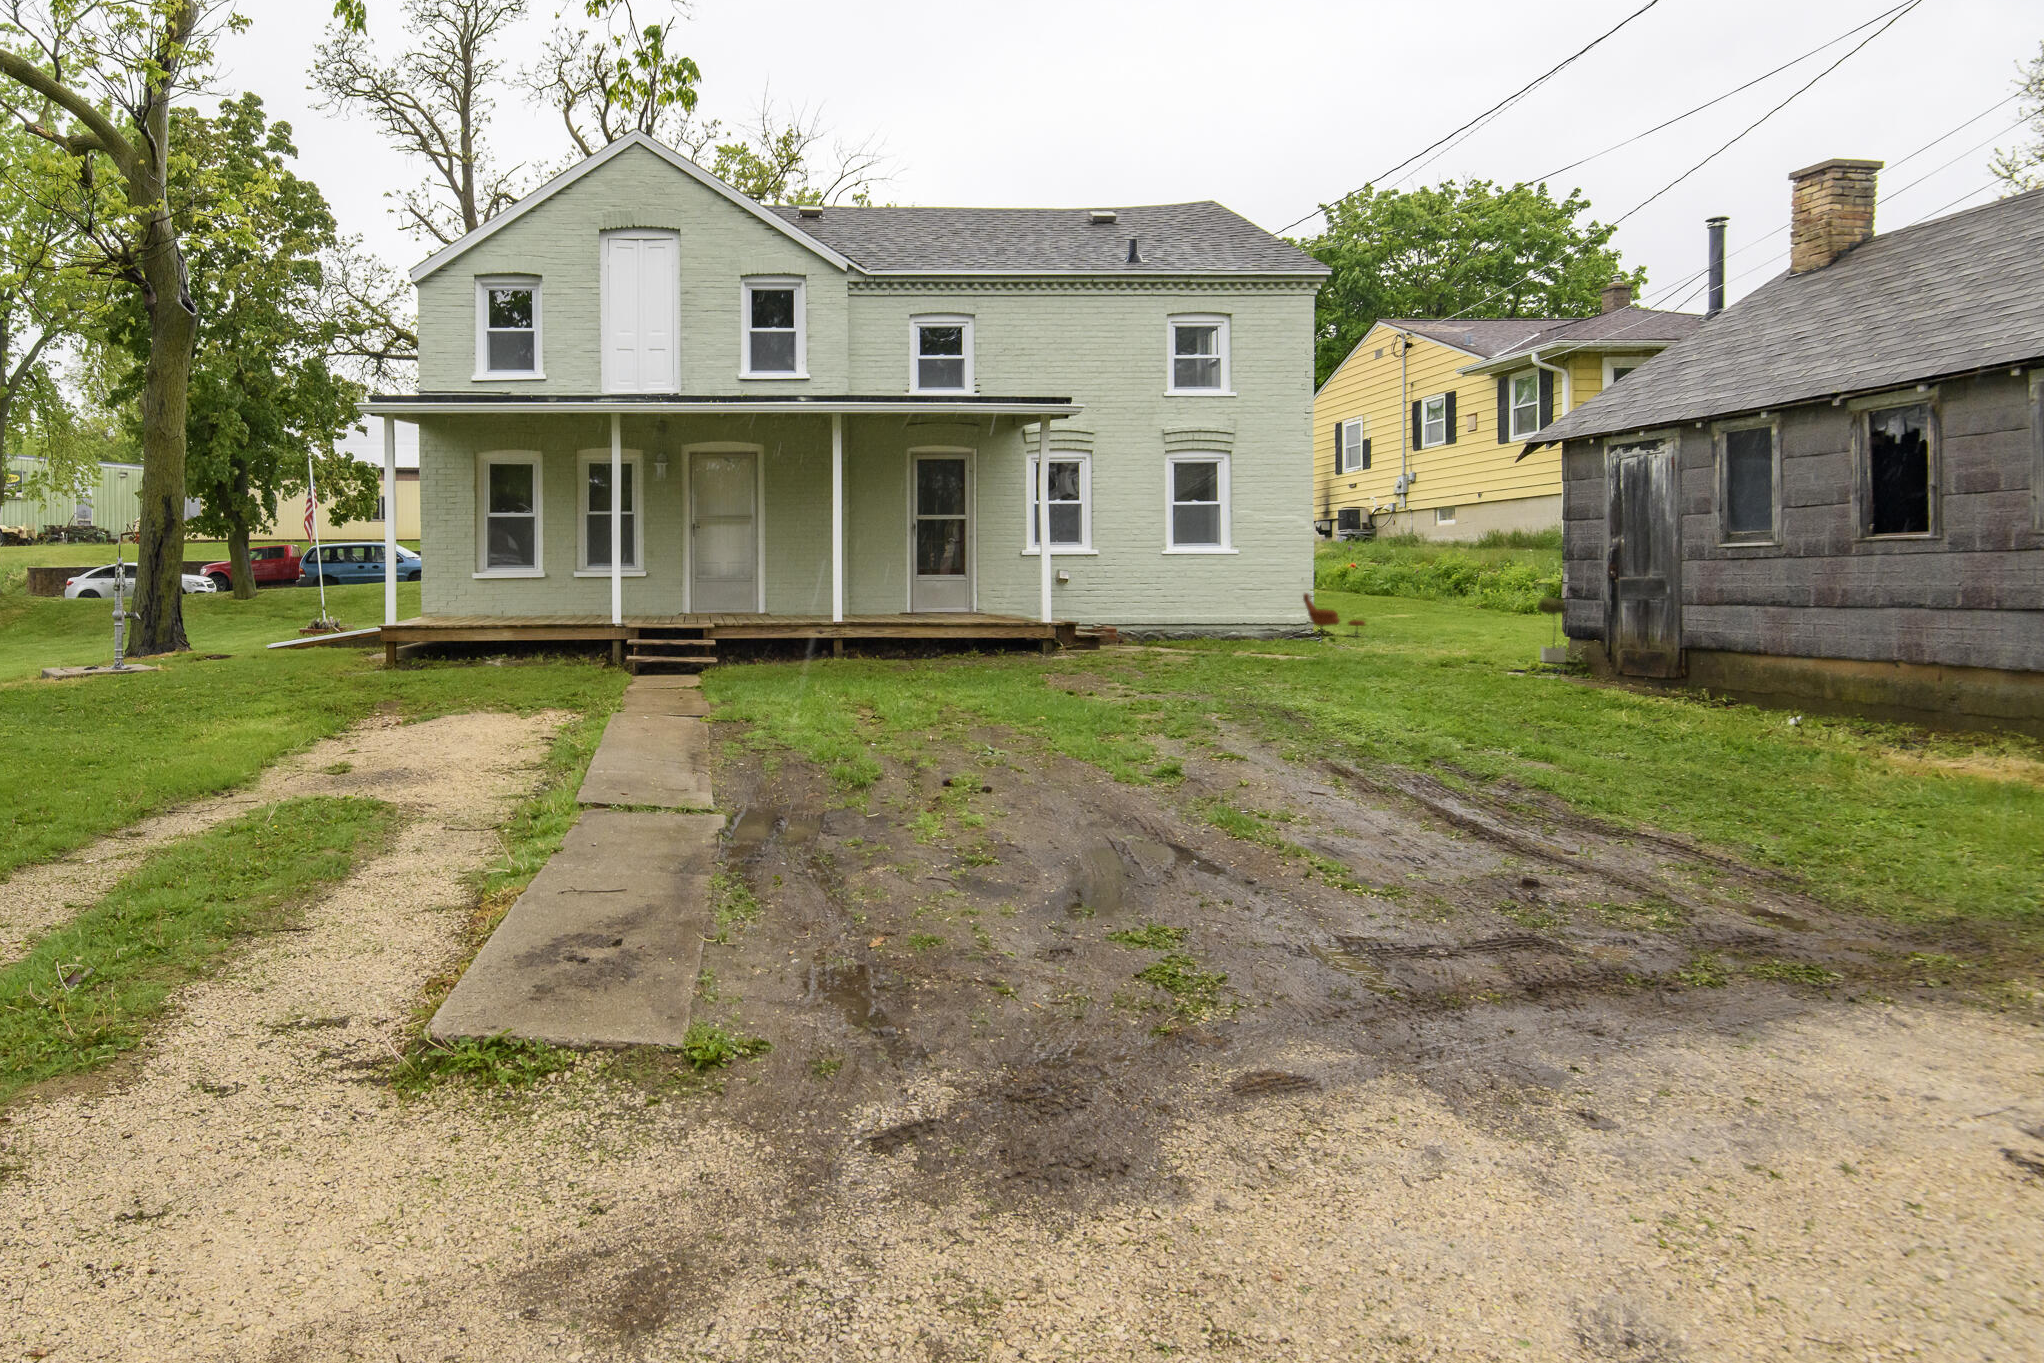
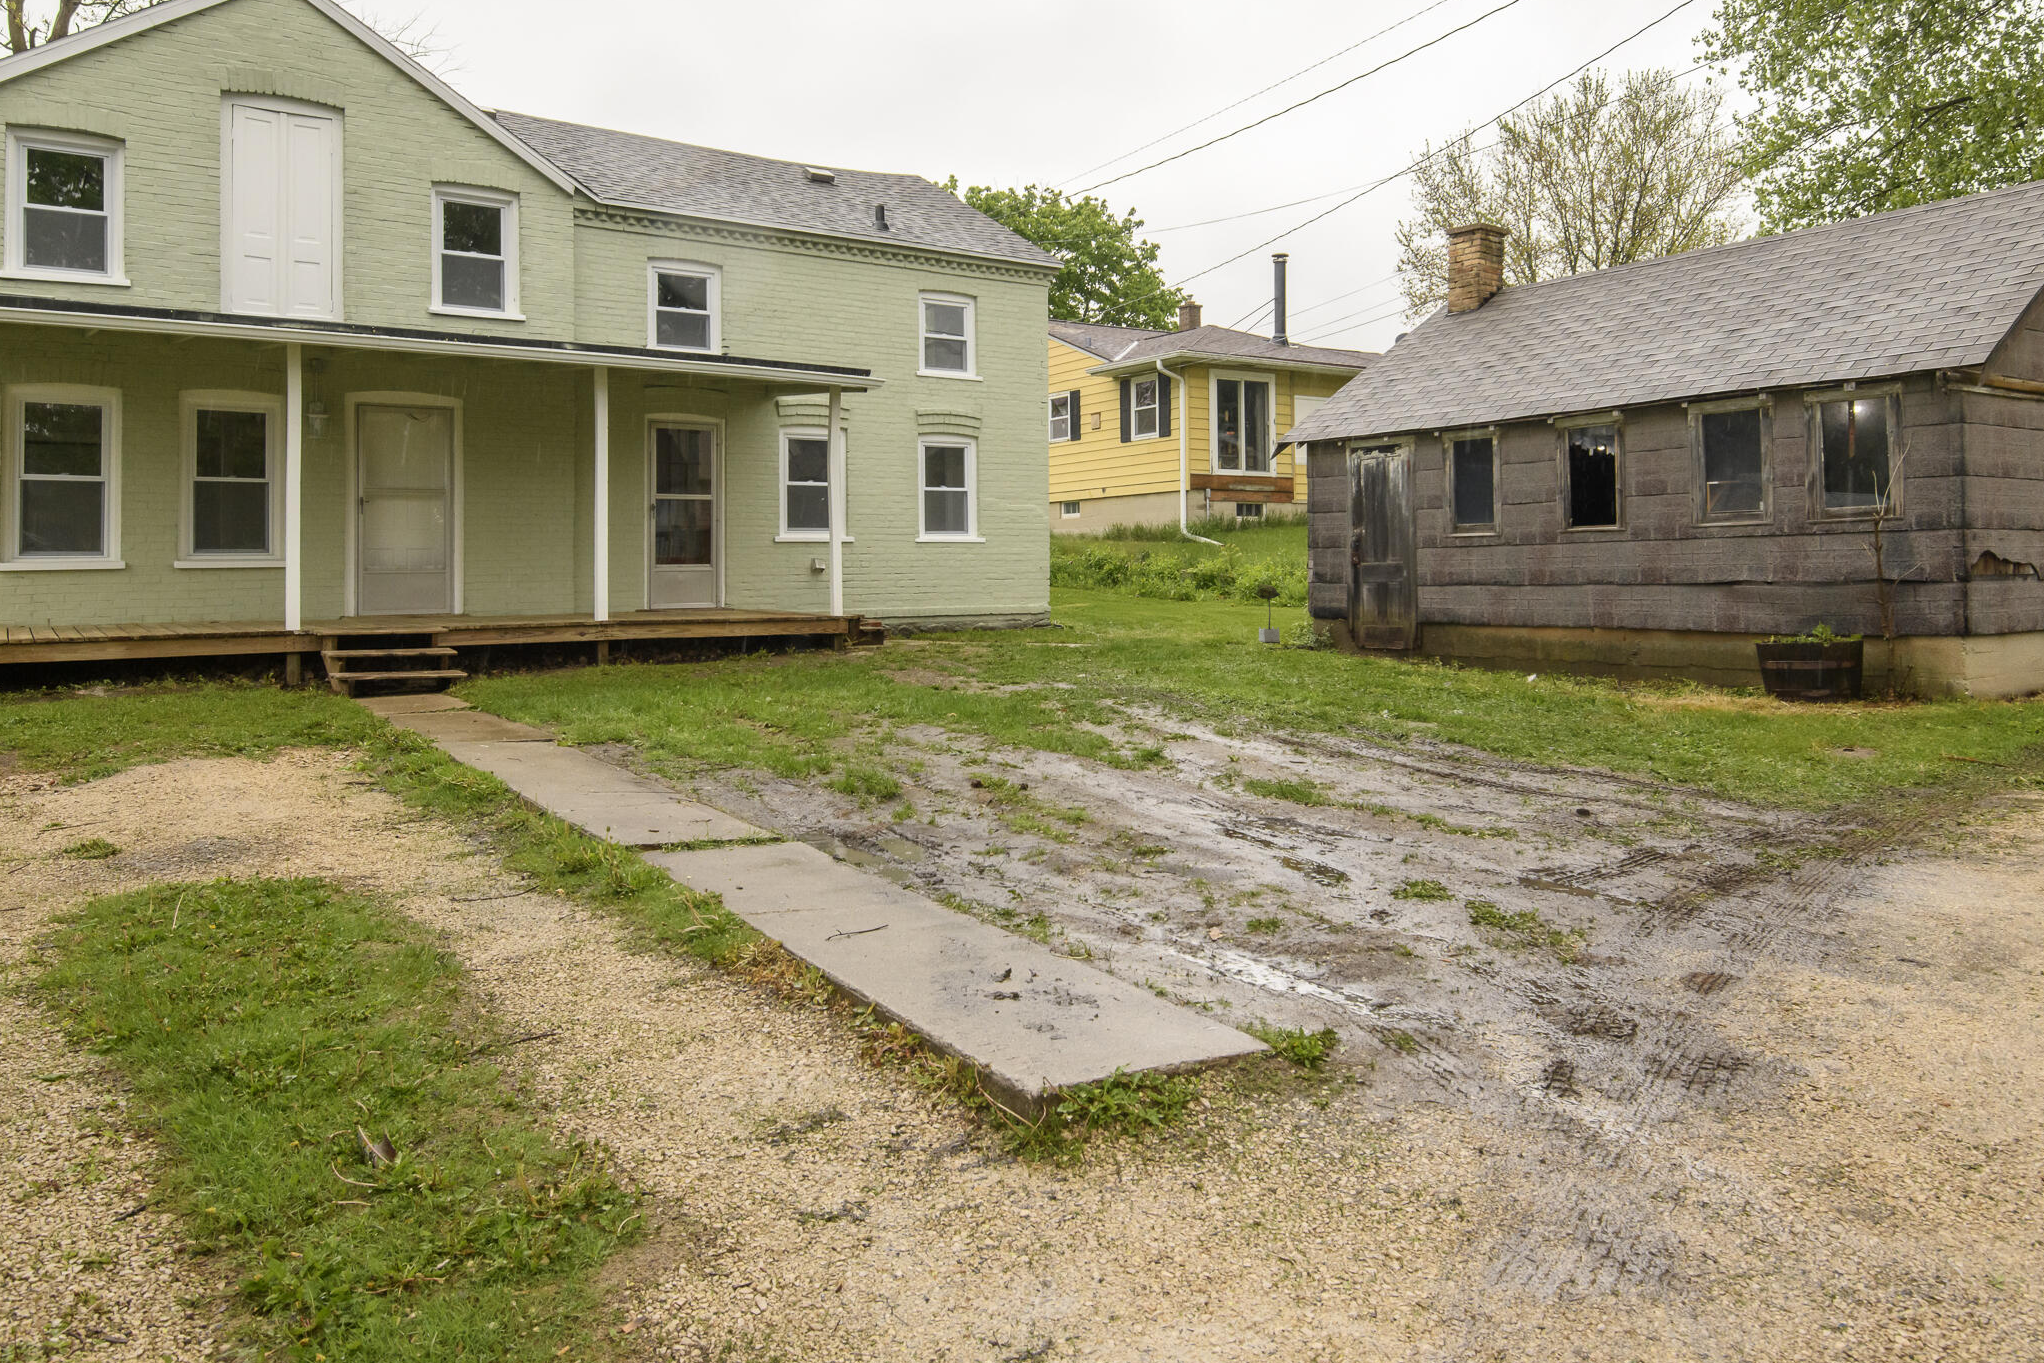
lounge chair: present [1303,593,1365,636] -> none [1039,583,1098,627]

